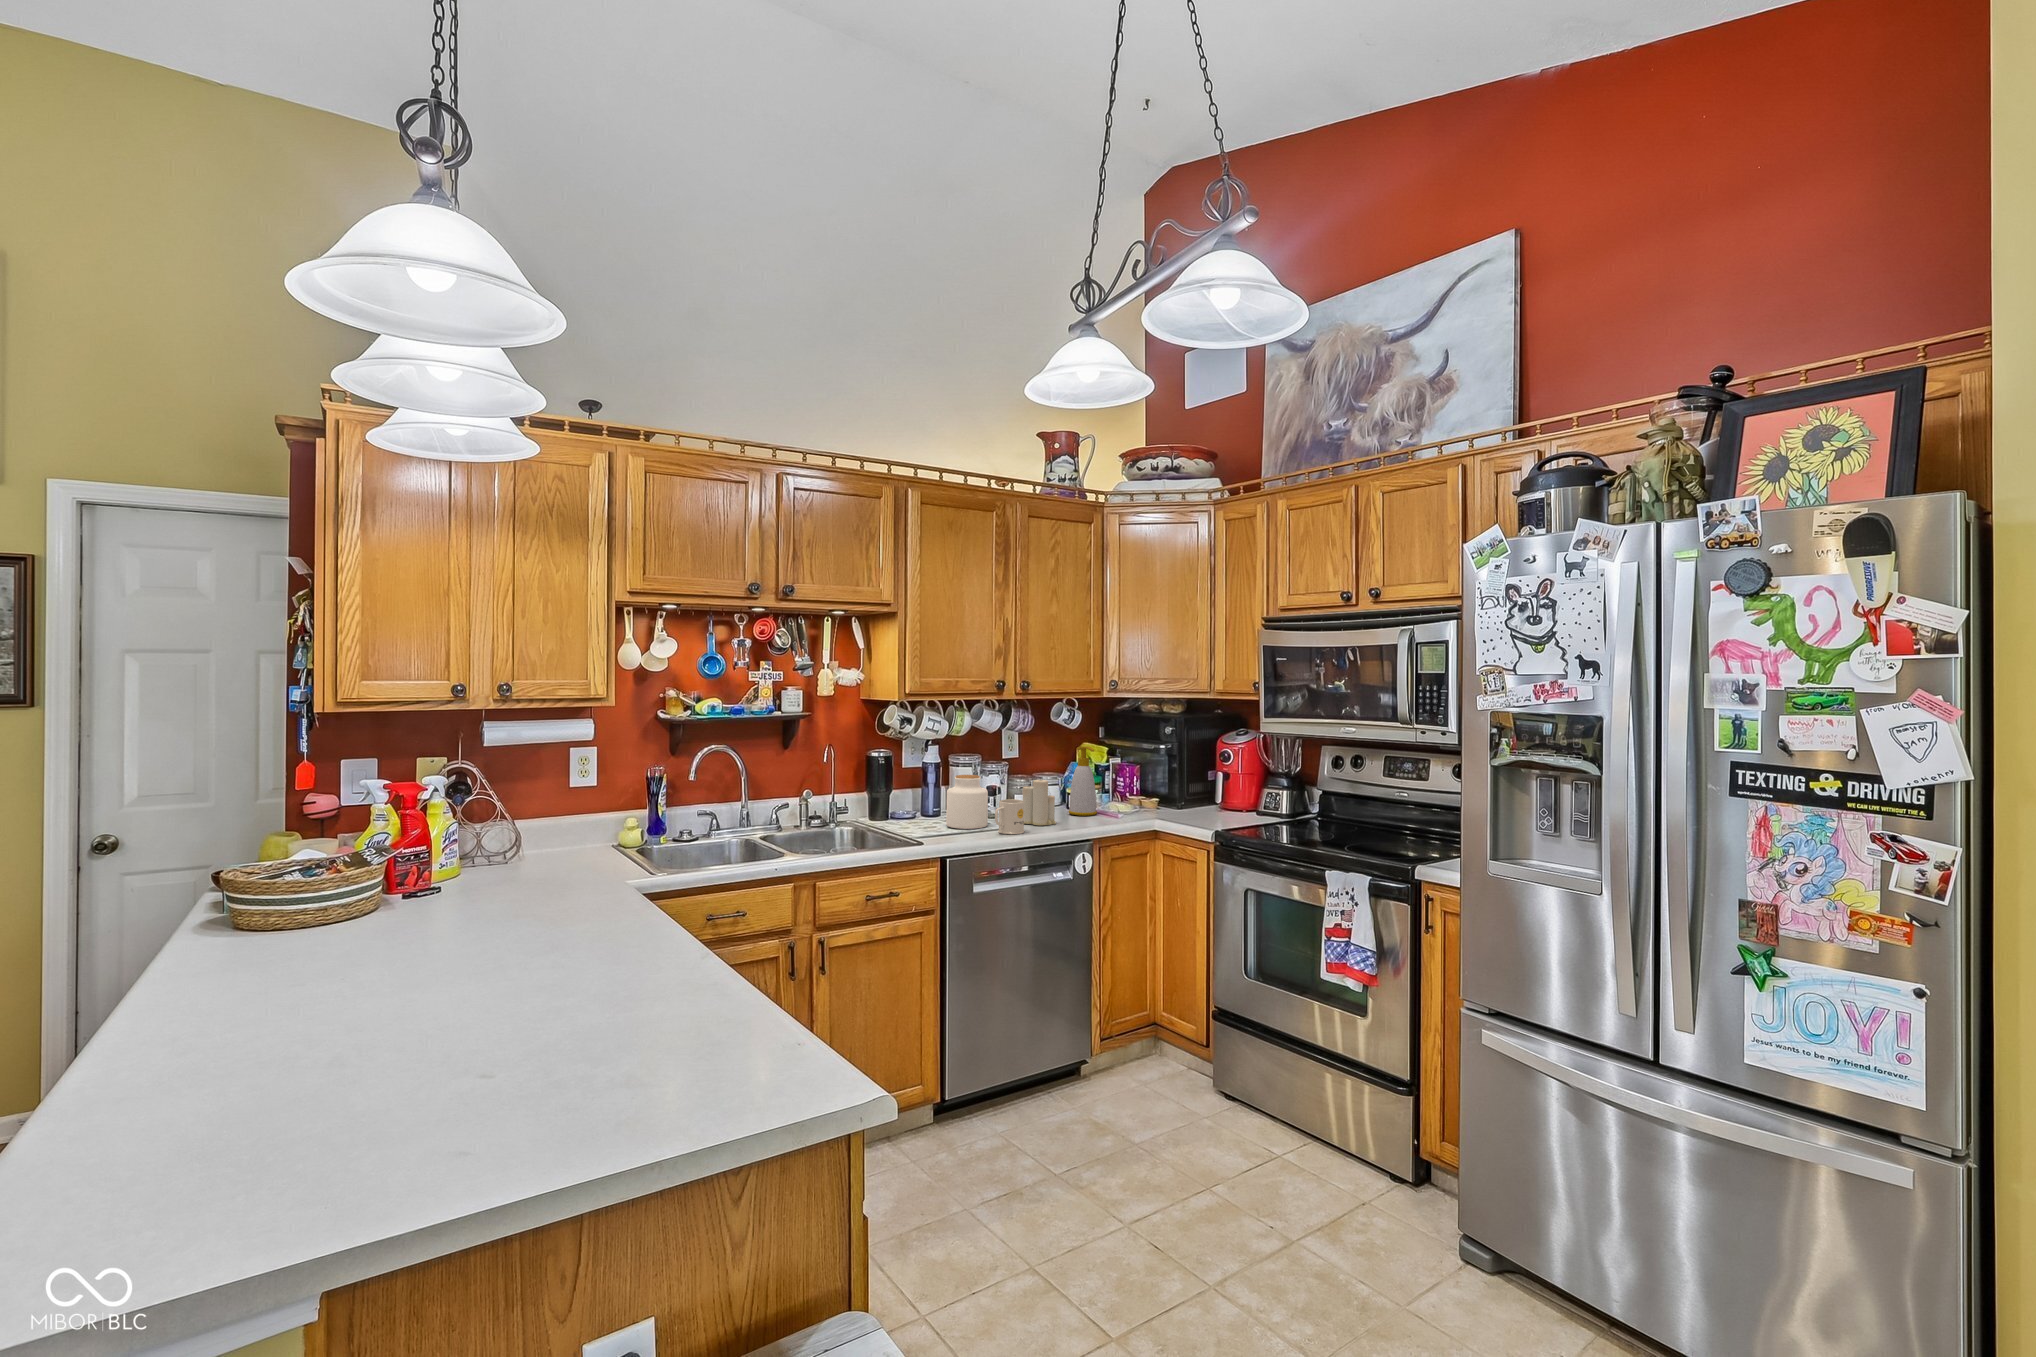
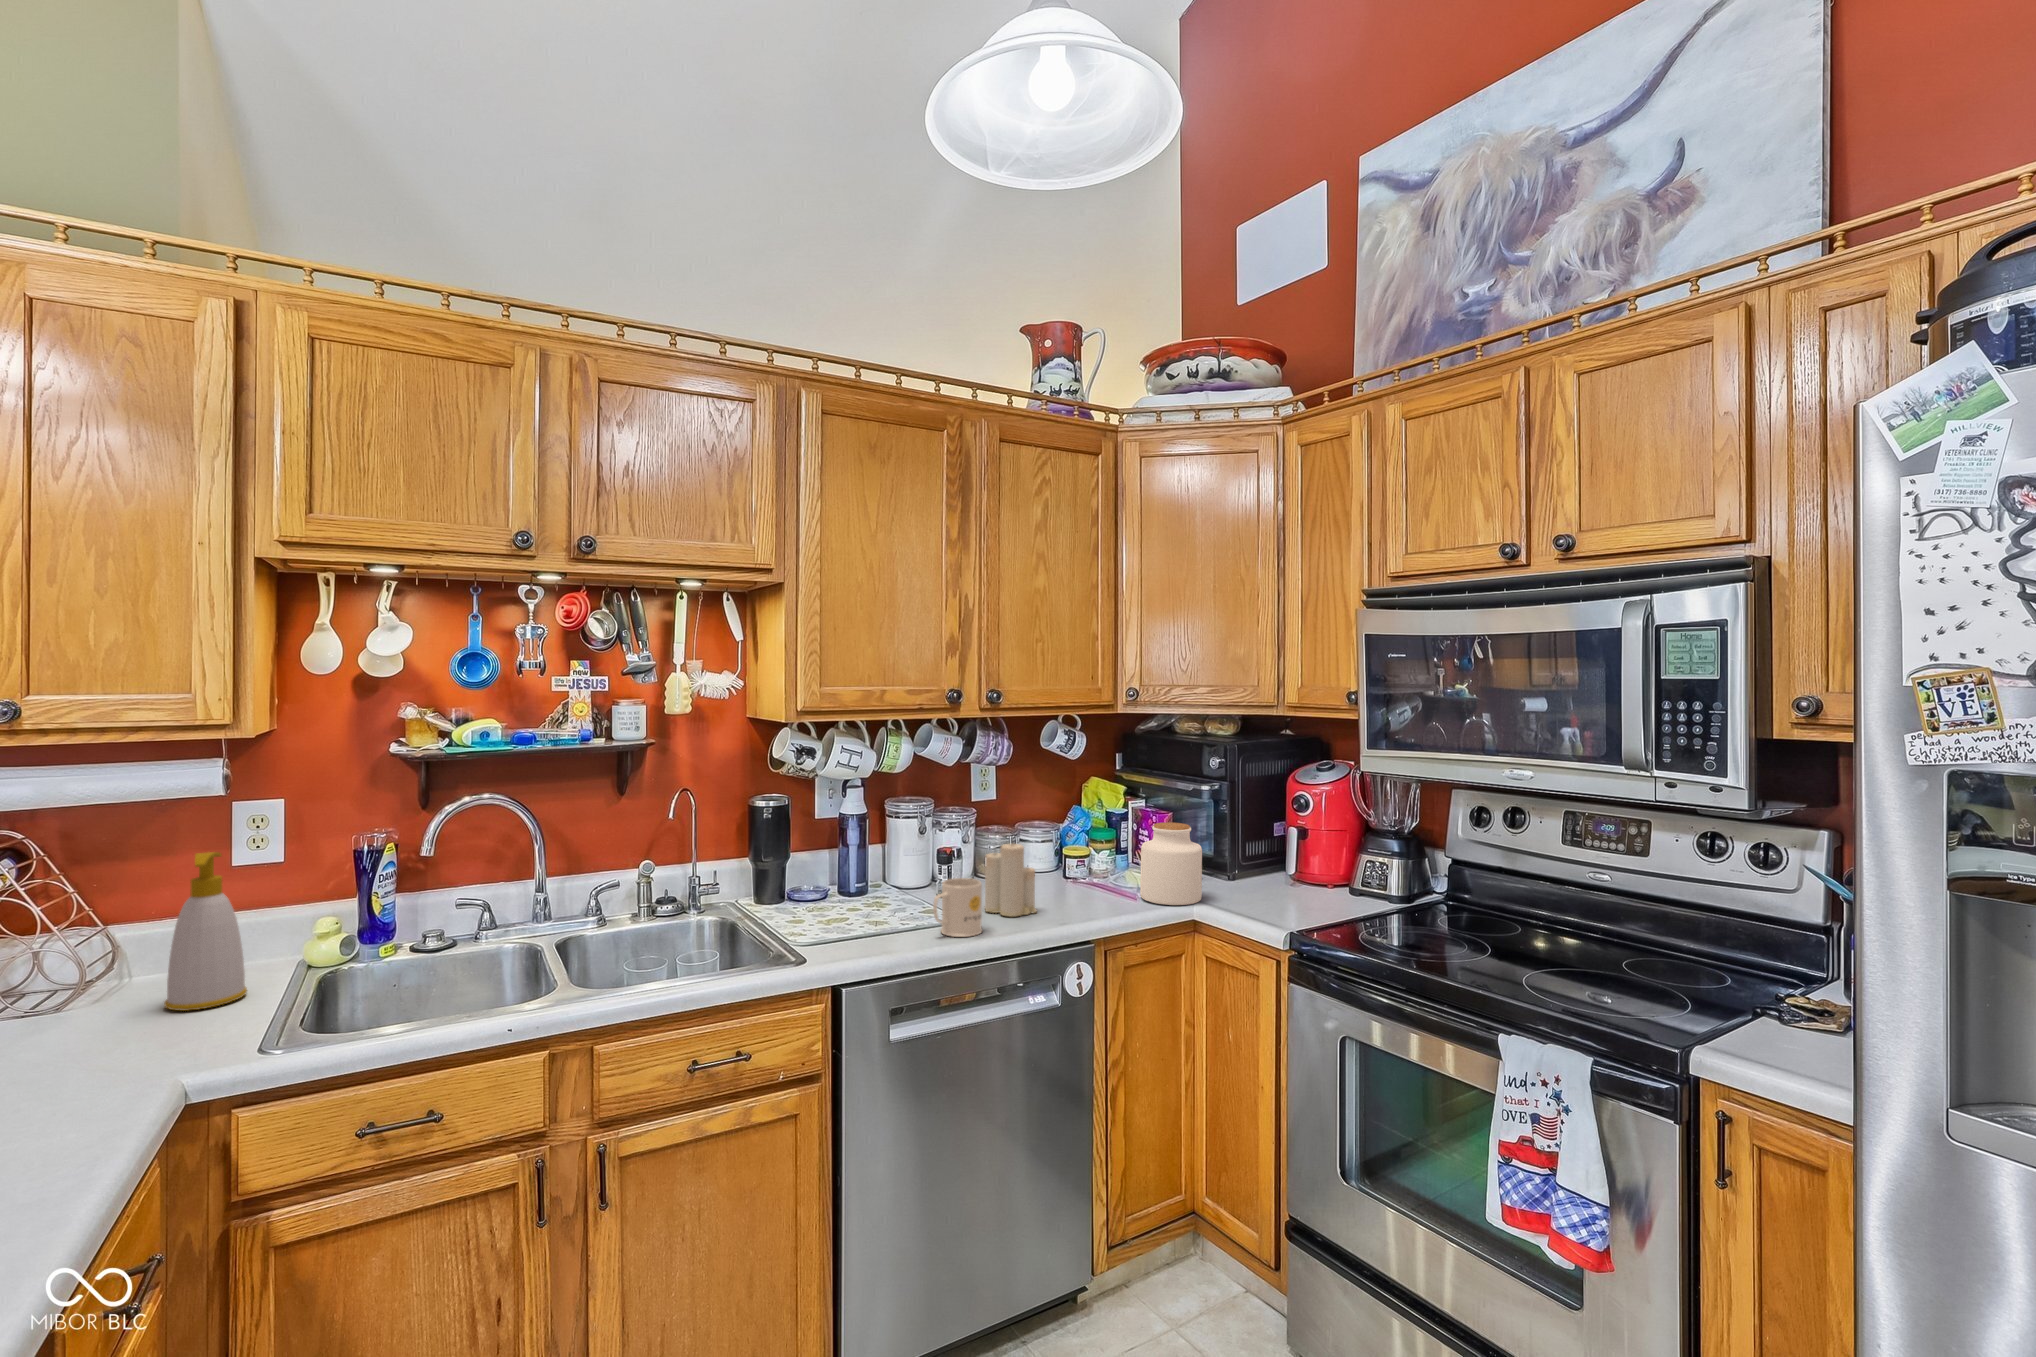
soap bottle: present [1069,746,1097,816] -> present [164,852,247,1011]
jar: present [946,775,988,829] -> present [1140,822,1202,905]

